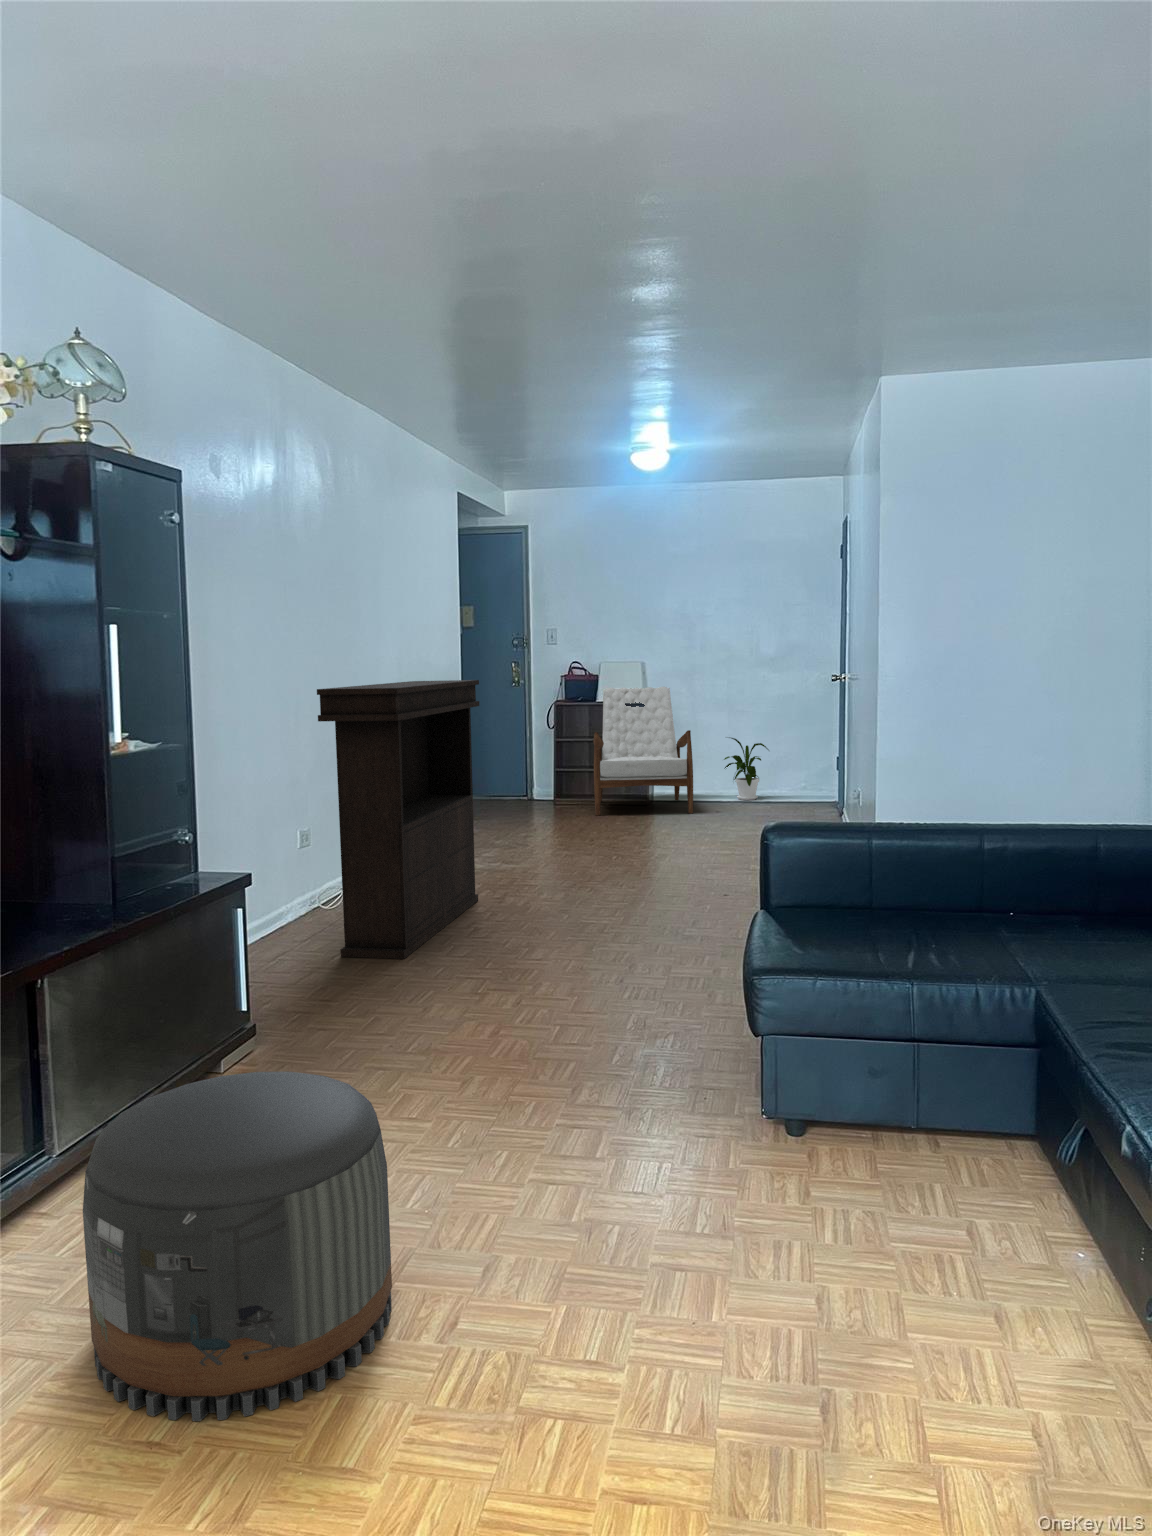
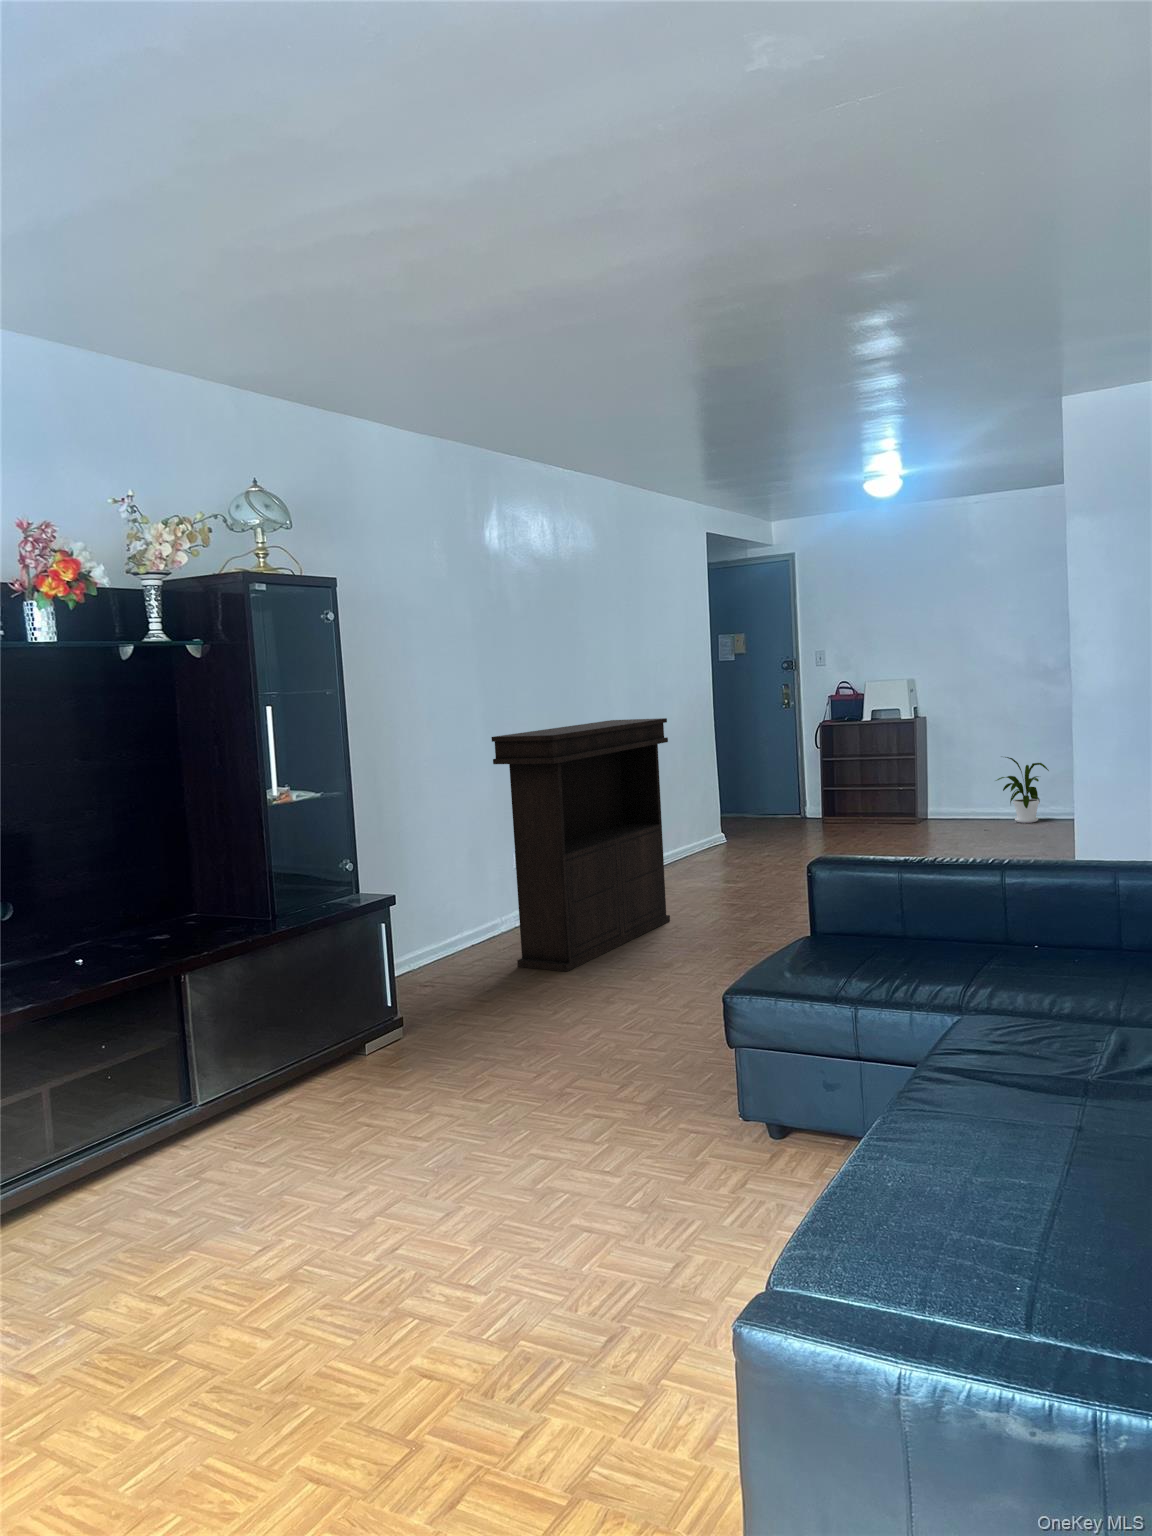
armchair: present [593,687,693,816] -> none [849,705,953,838]
pouf: present [83,1072,392,1421] -> none [145,1051,368,1287]

